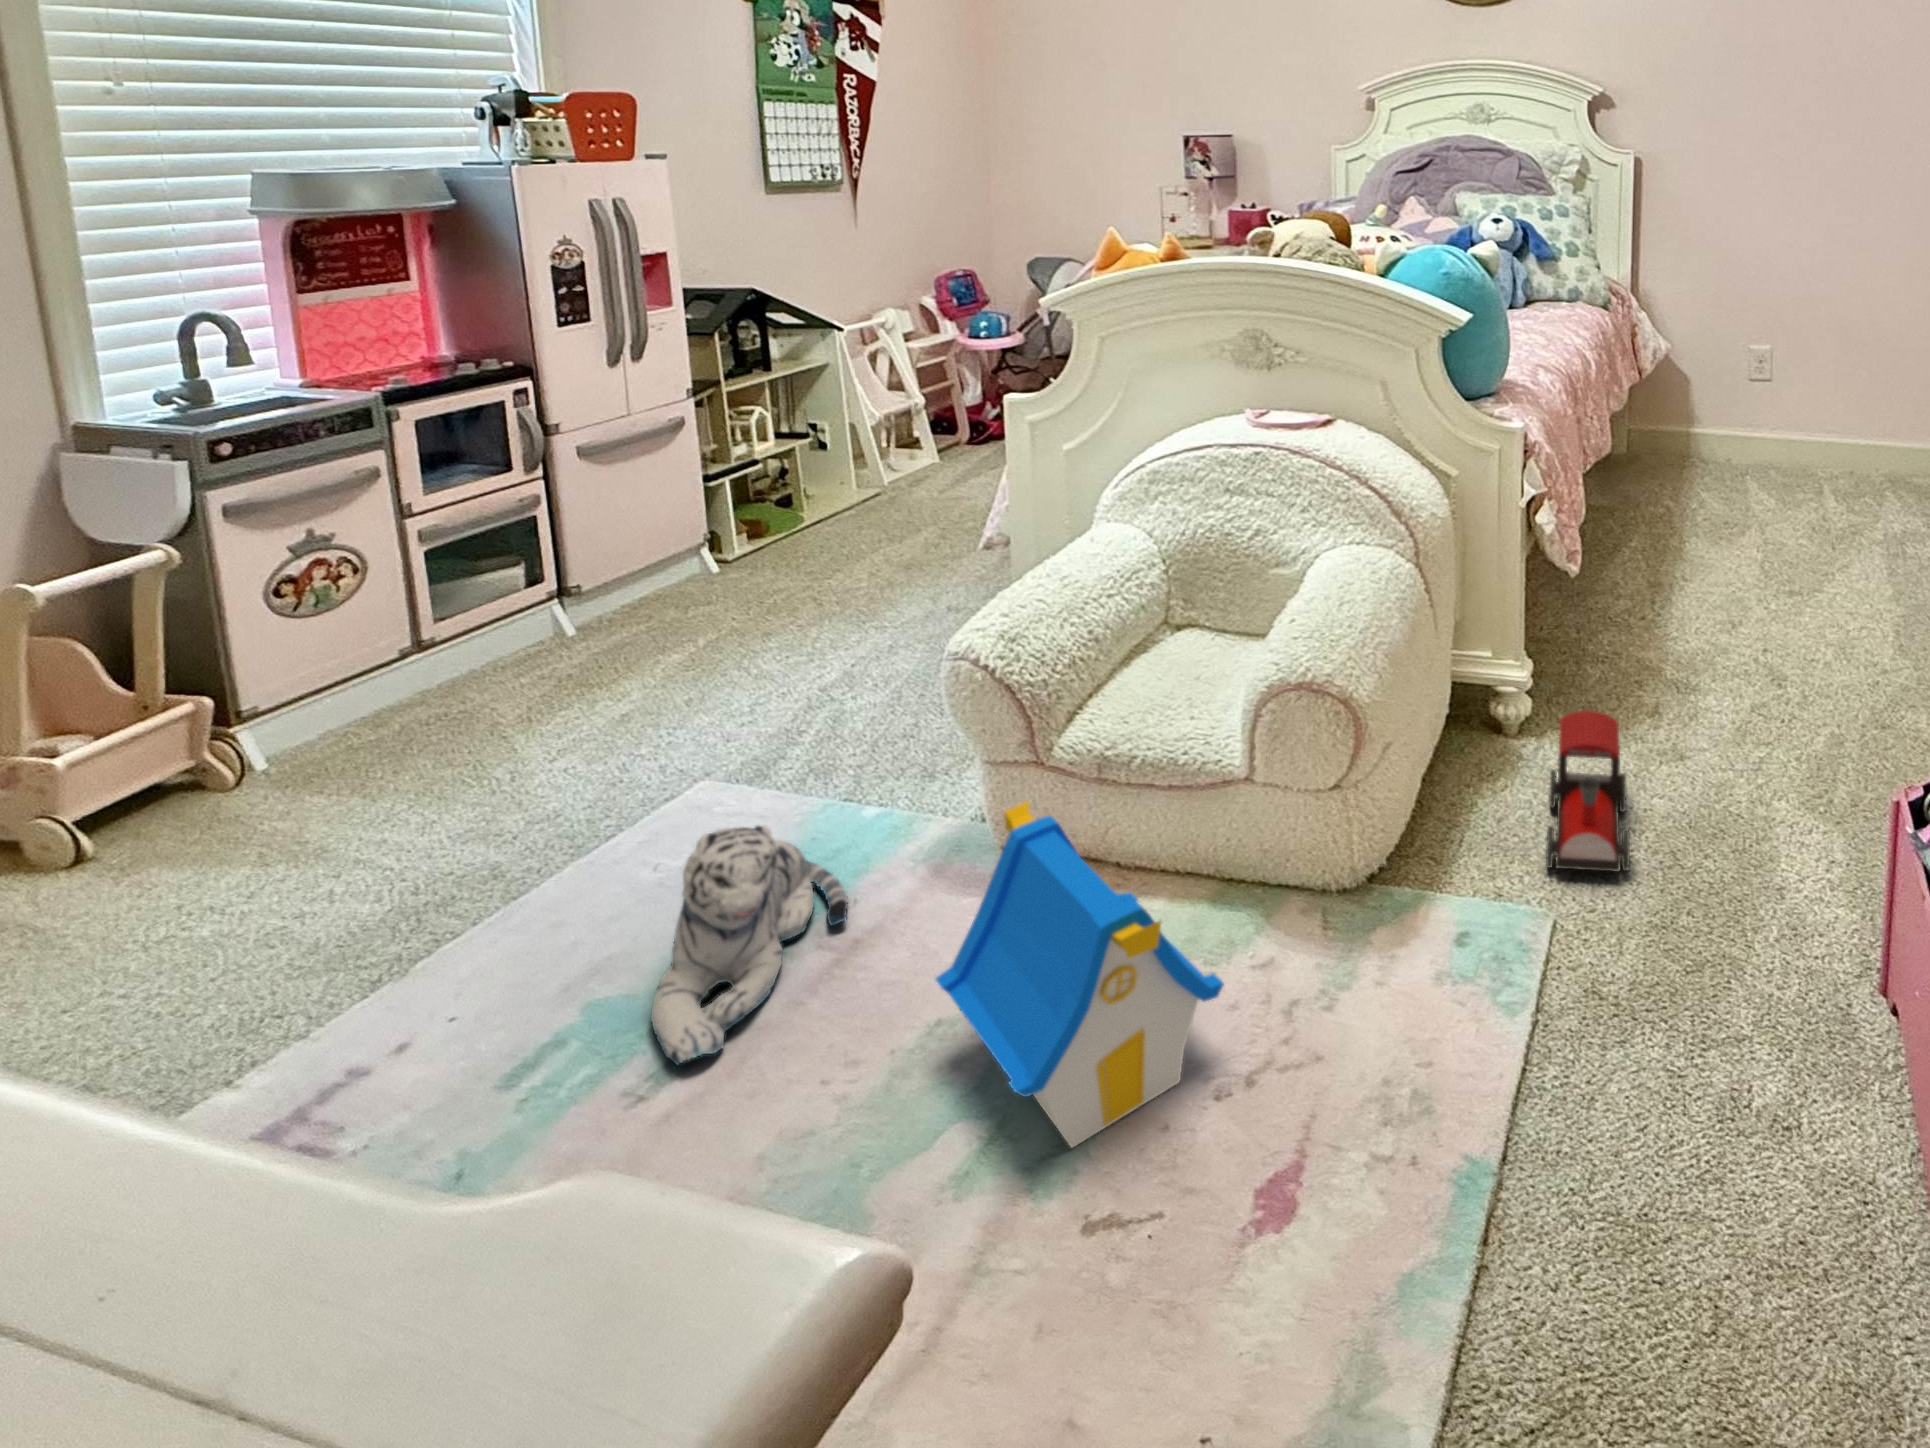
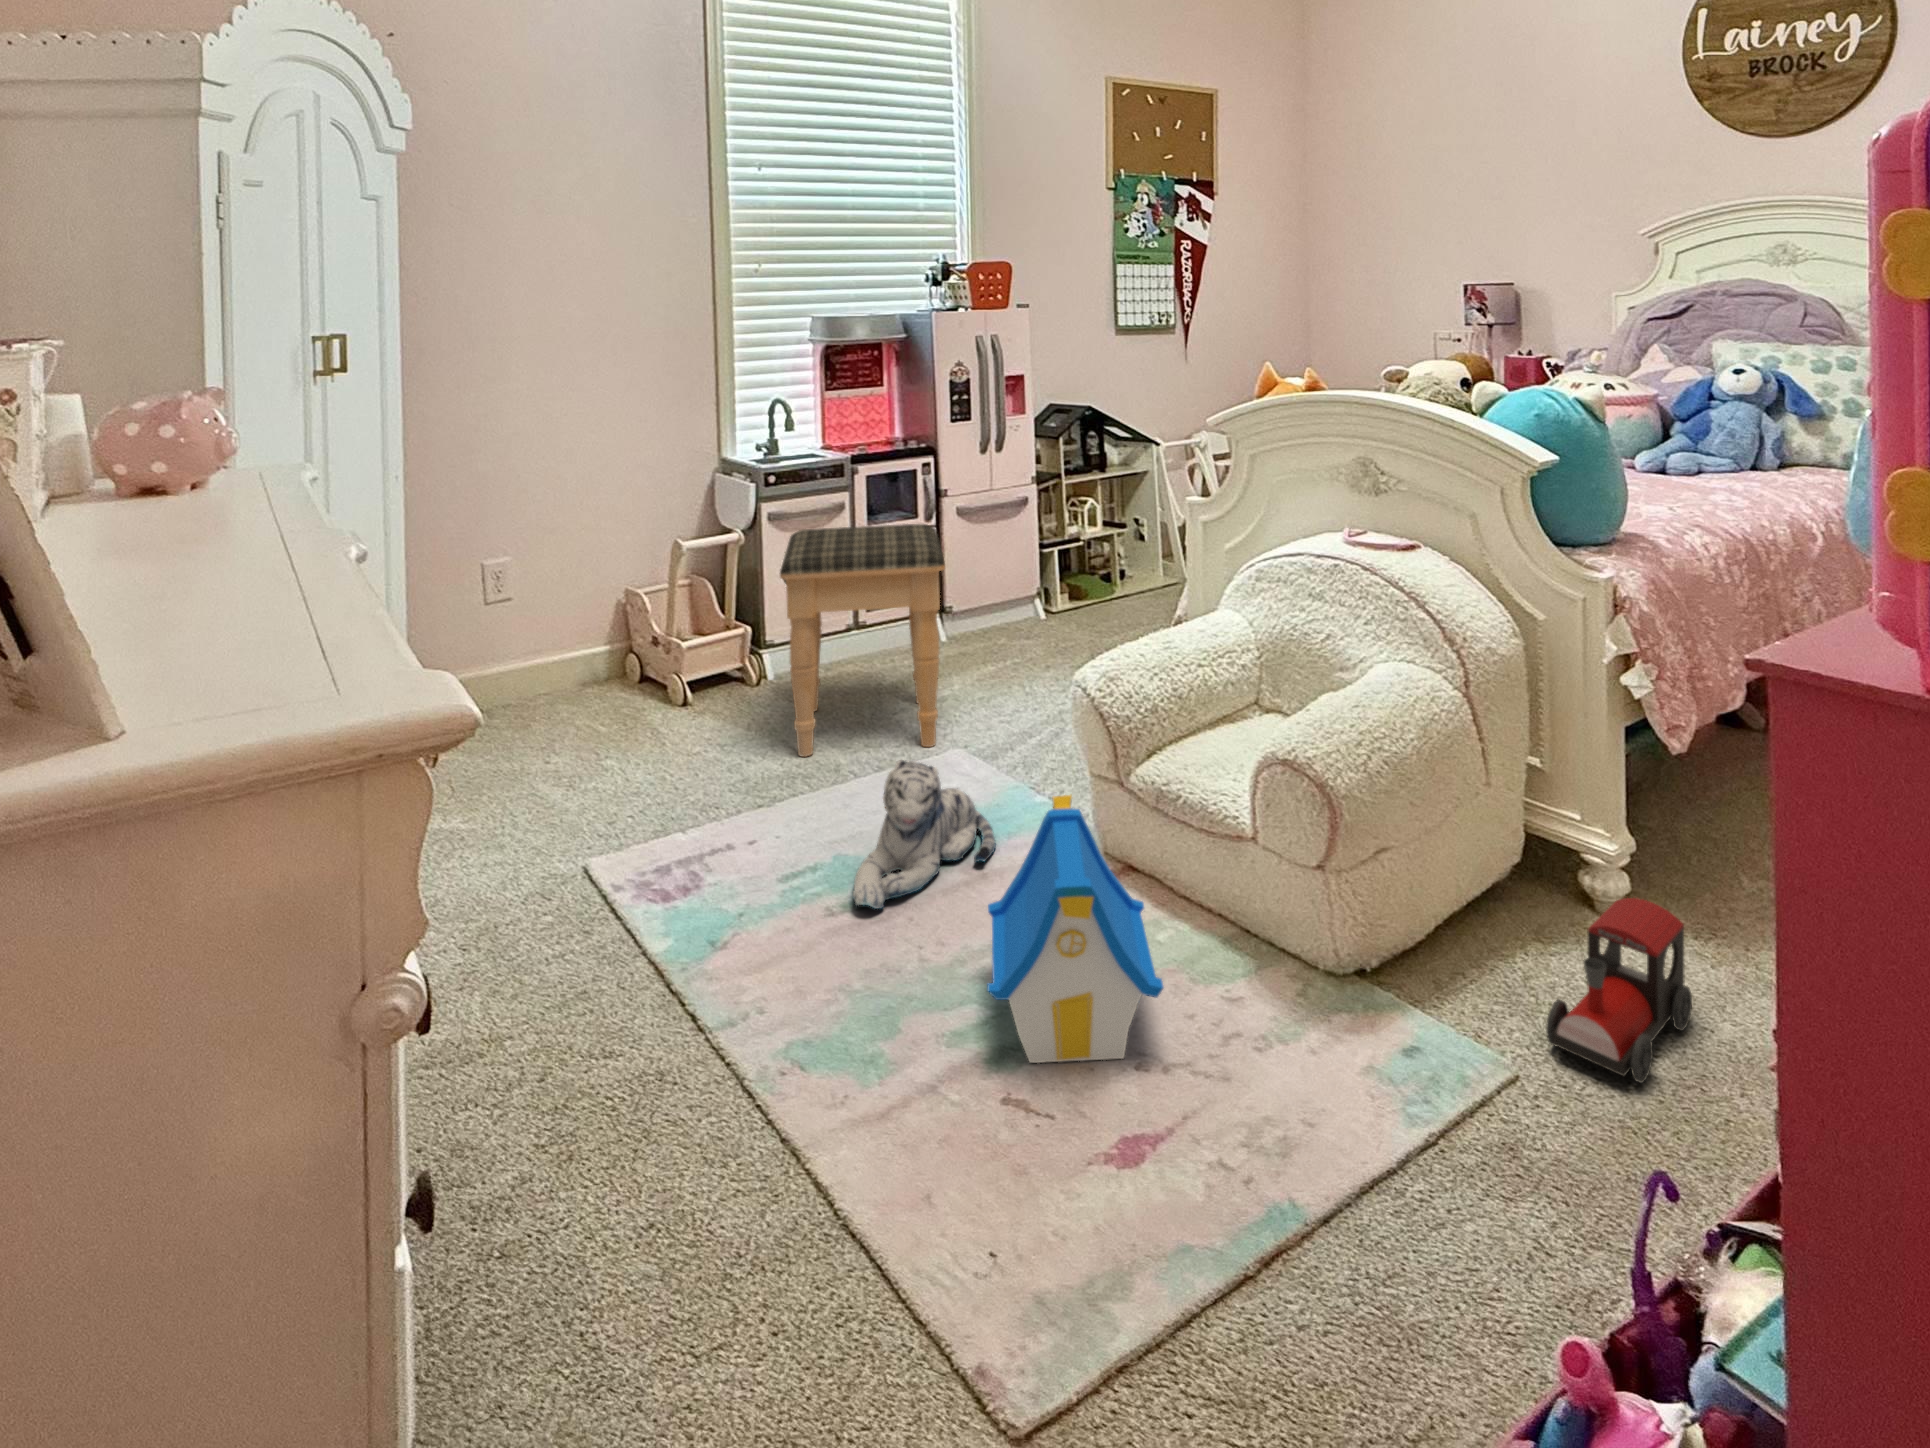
footstool: none [307,484,660,877] -> present [780,524,945,757]

